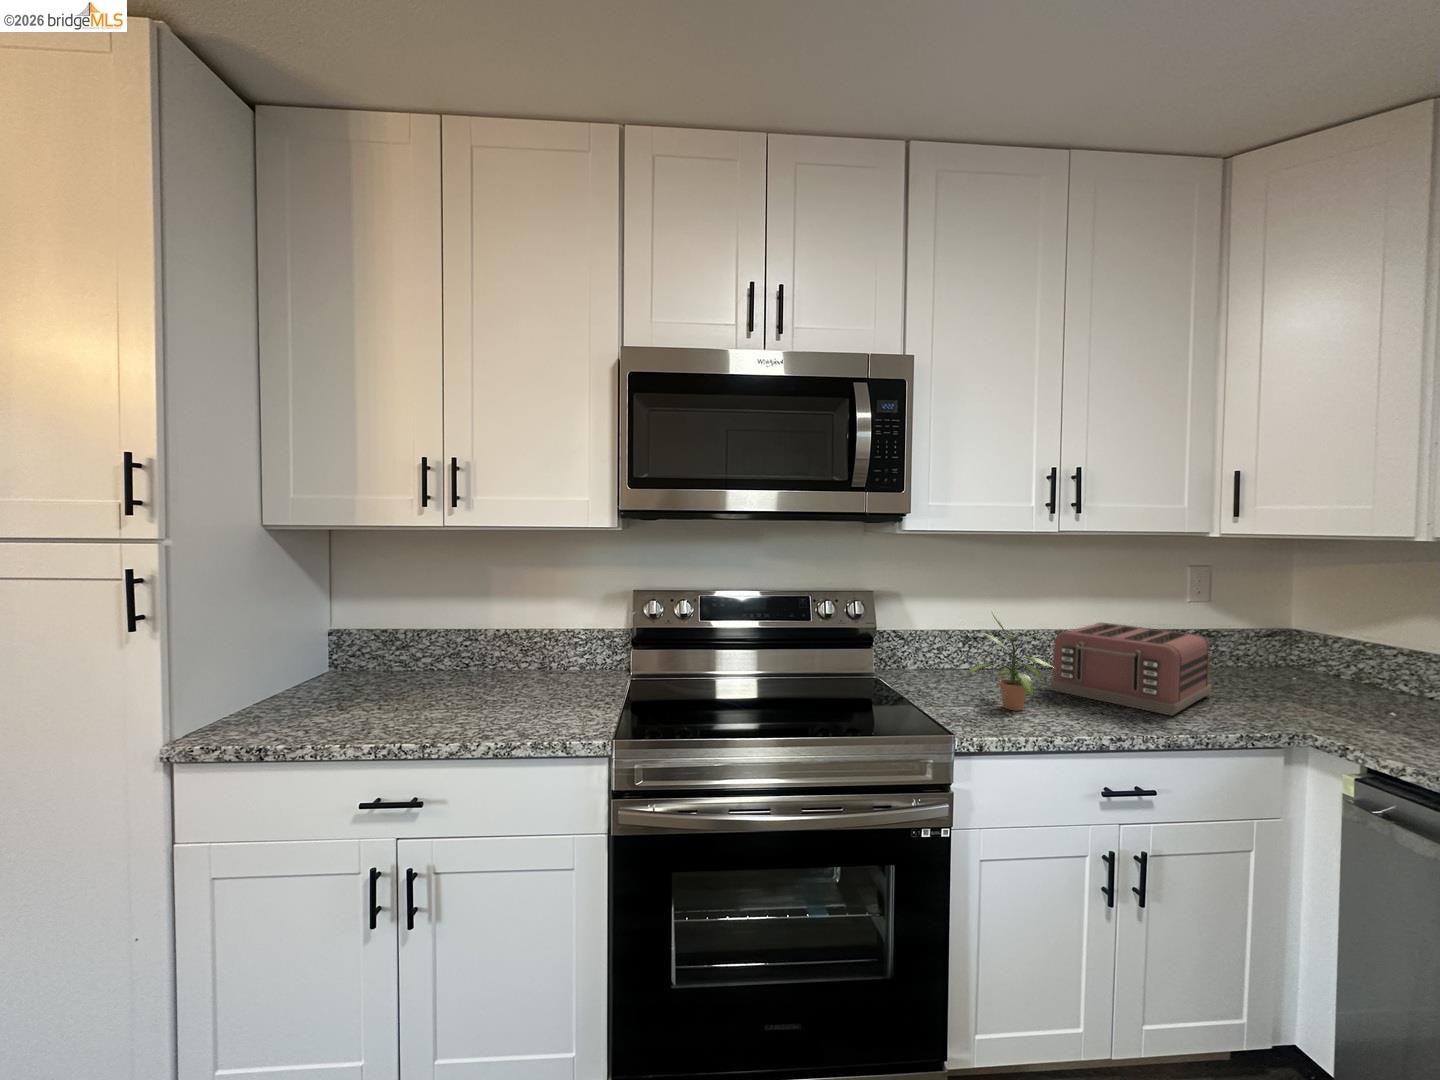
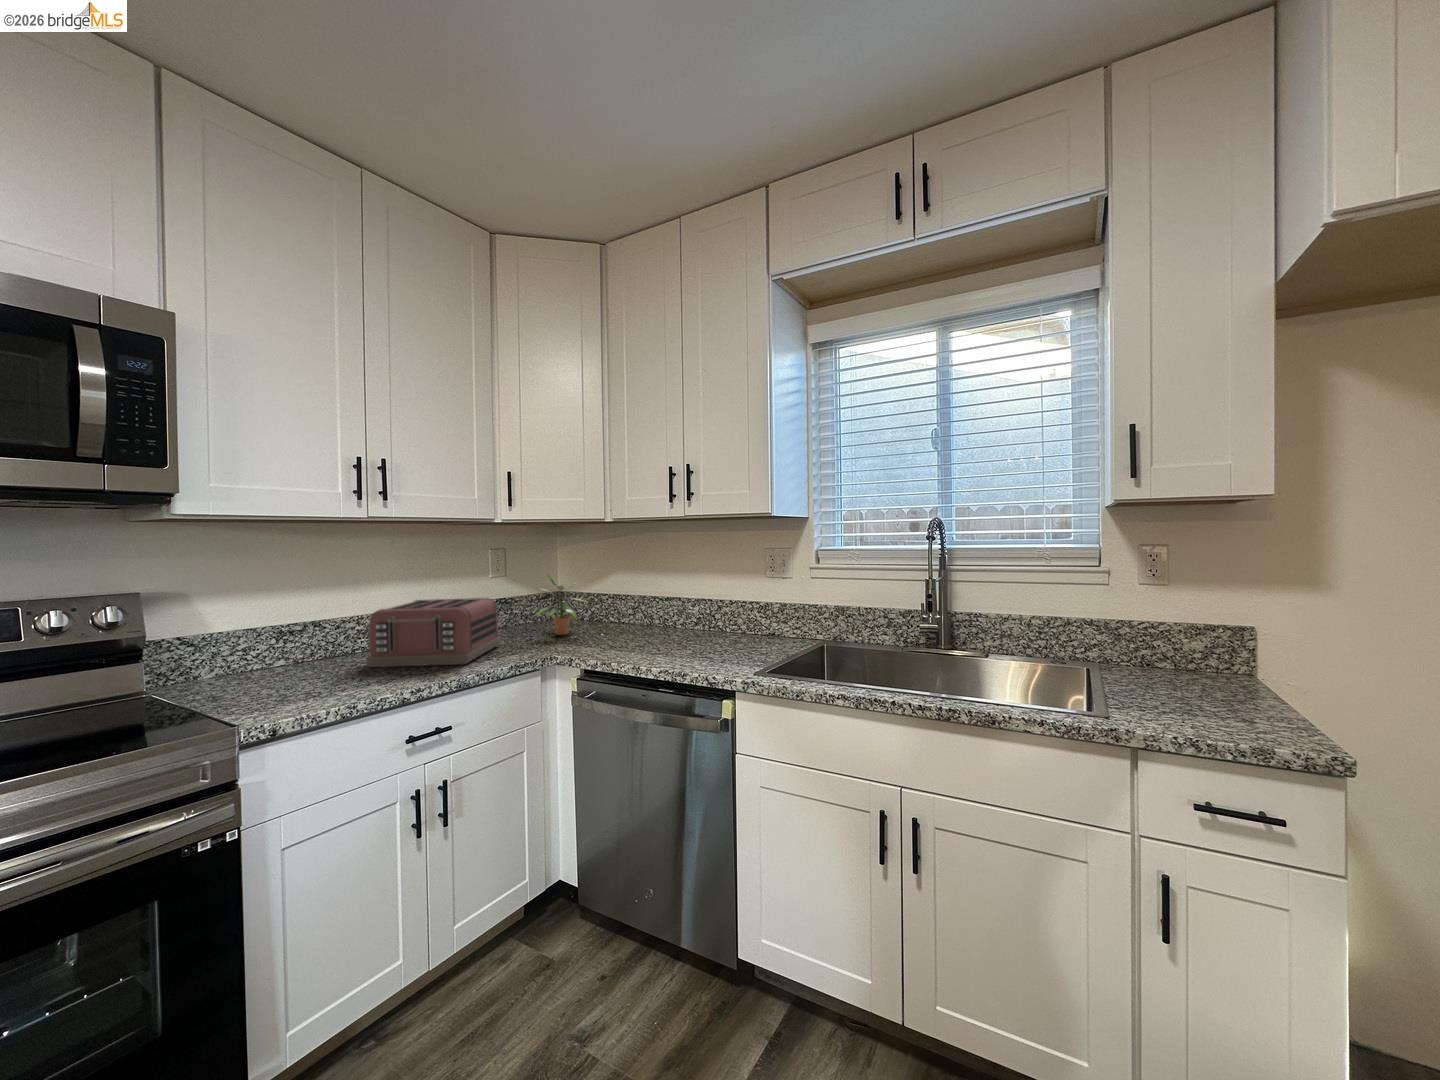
potted plant: present [966,613,1054,711] -> present [535,573,583,635]

